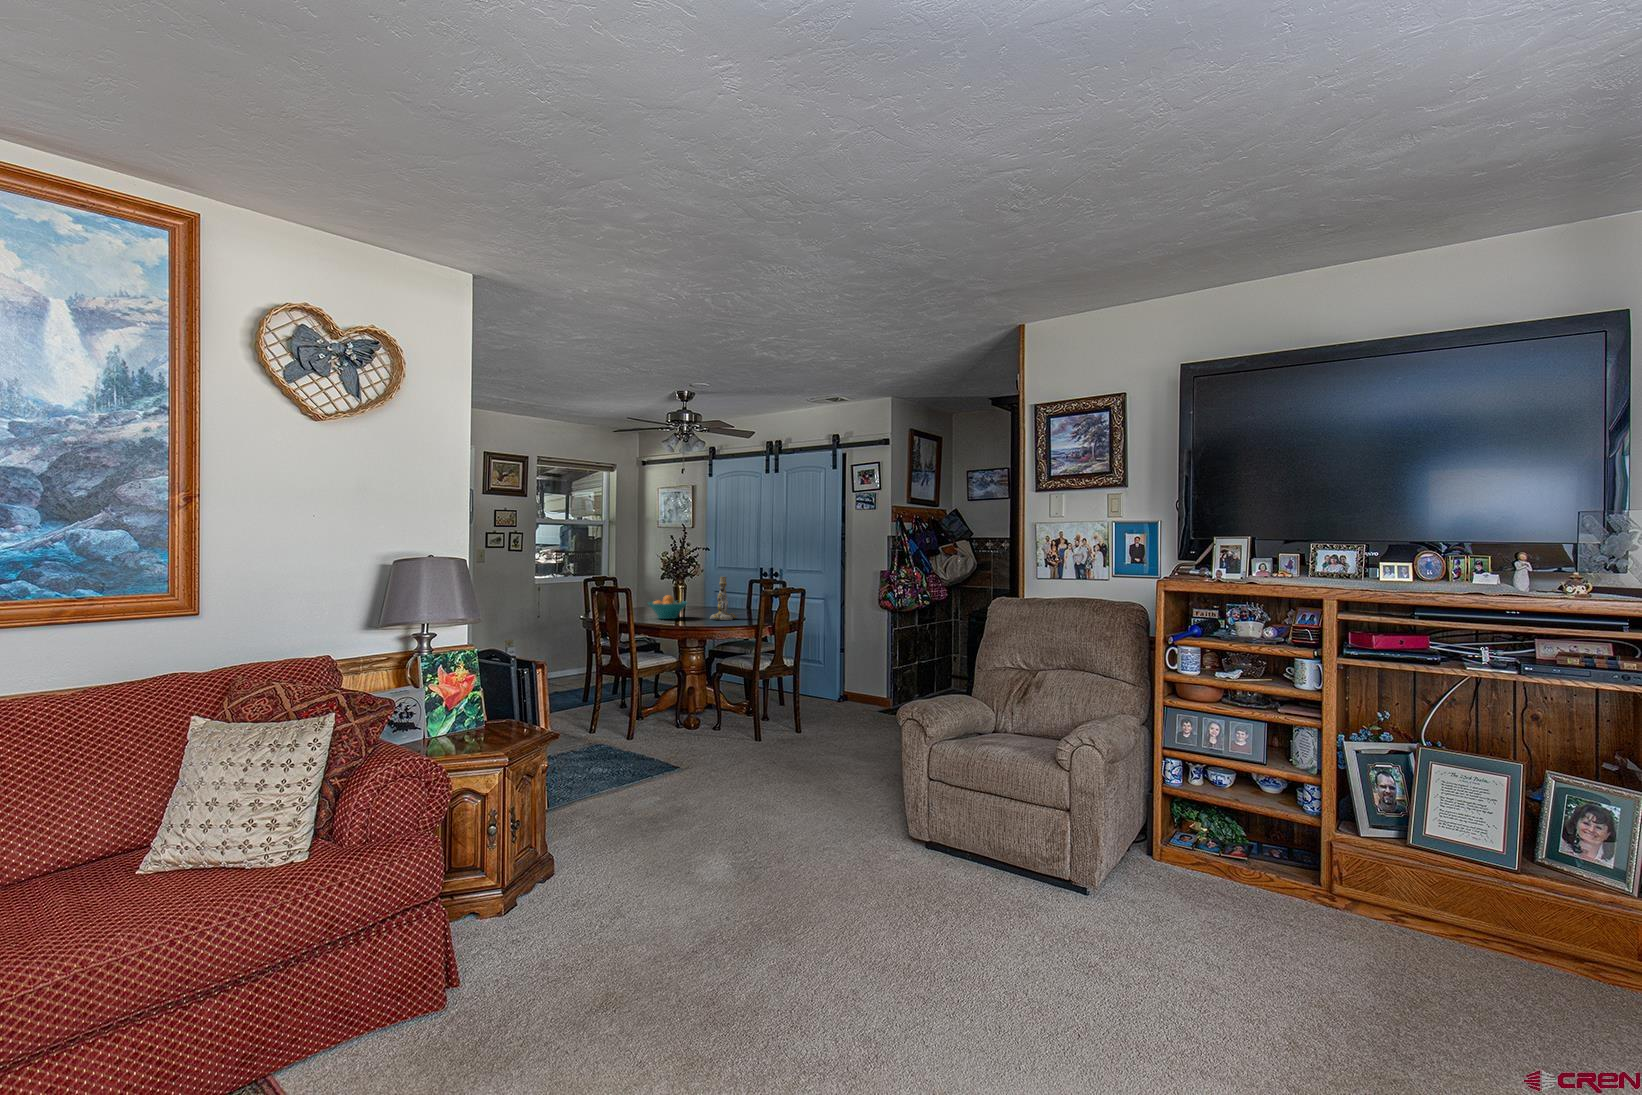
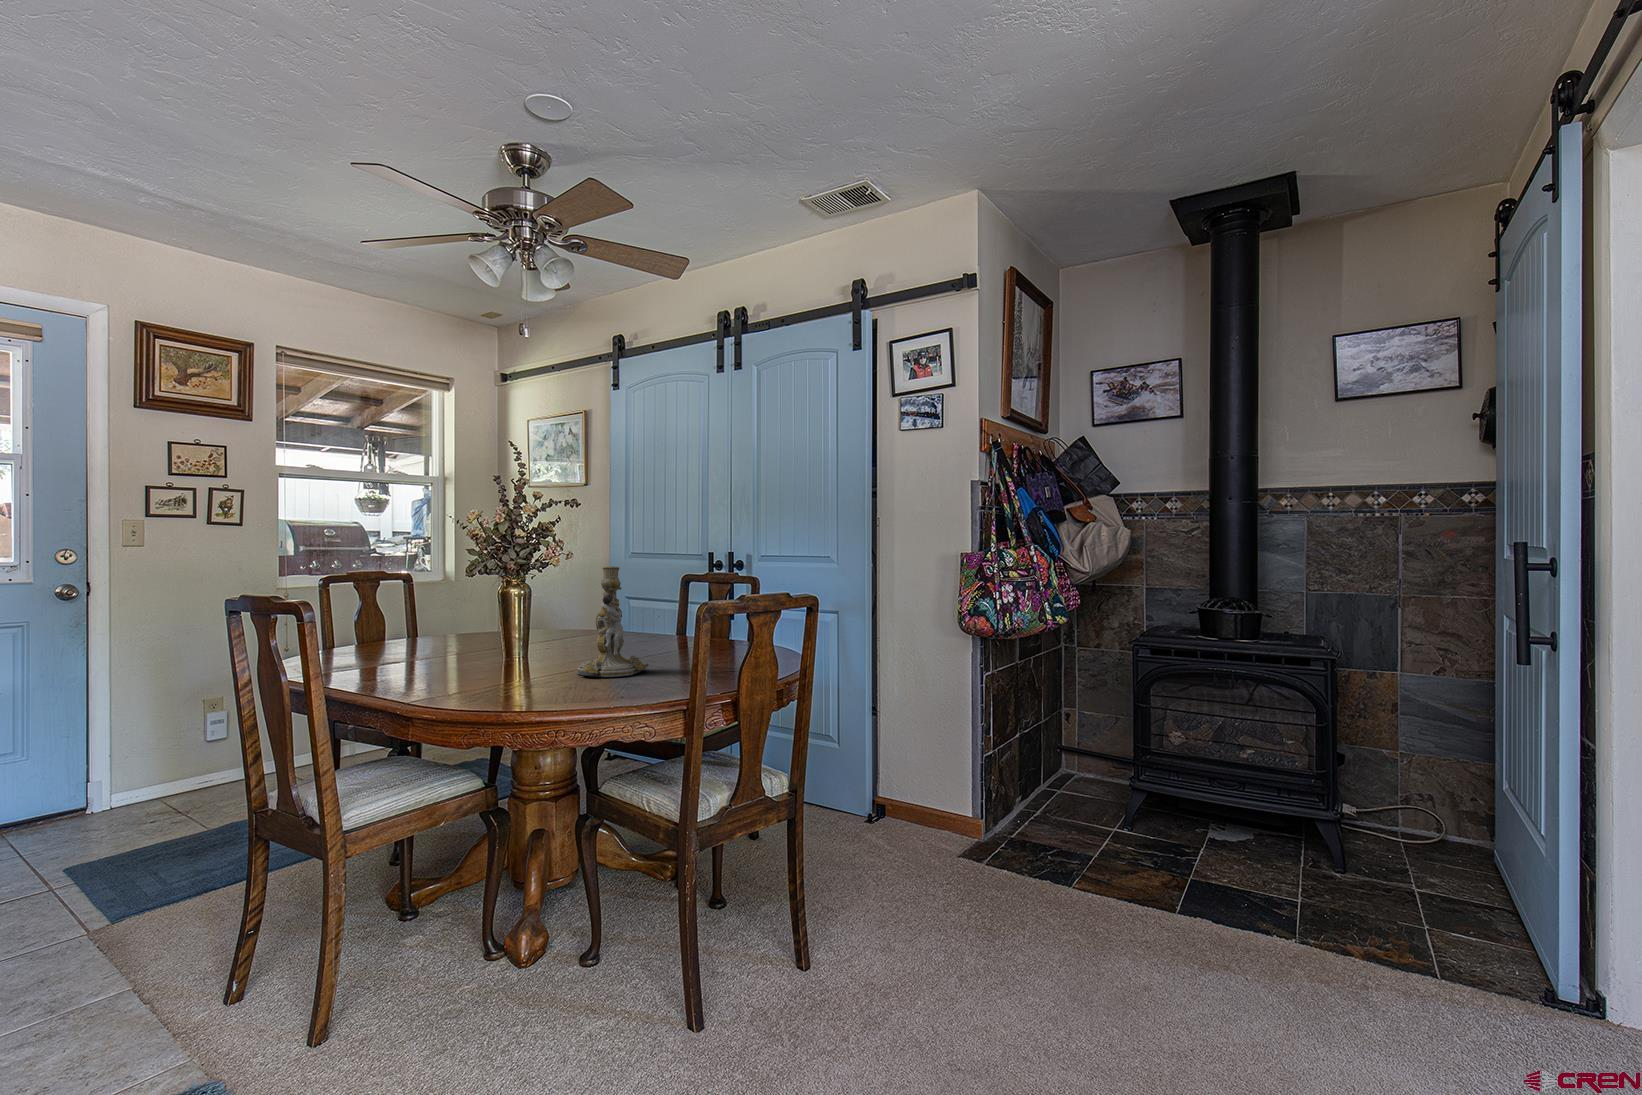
fruit bowl: present [647,595,687,619] -> none [409,614,522,677]

